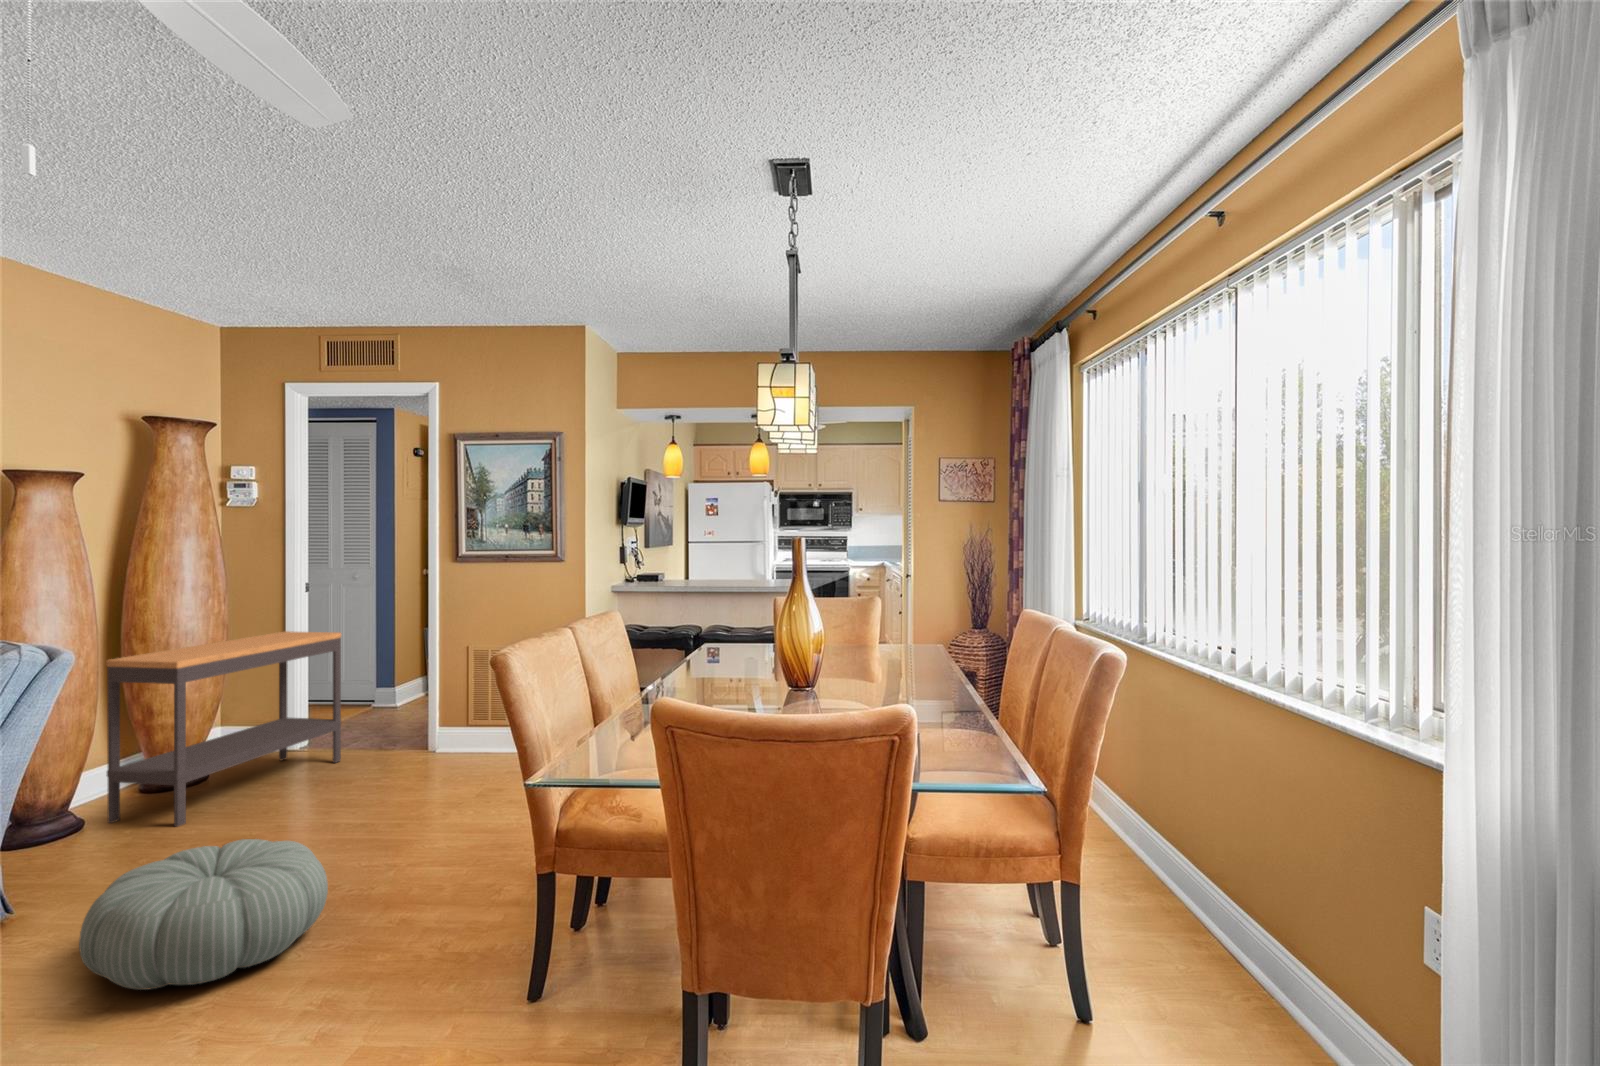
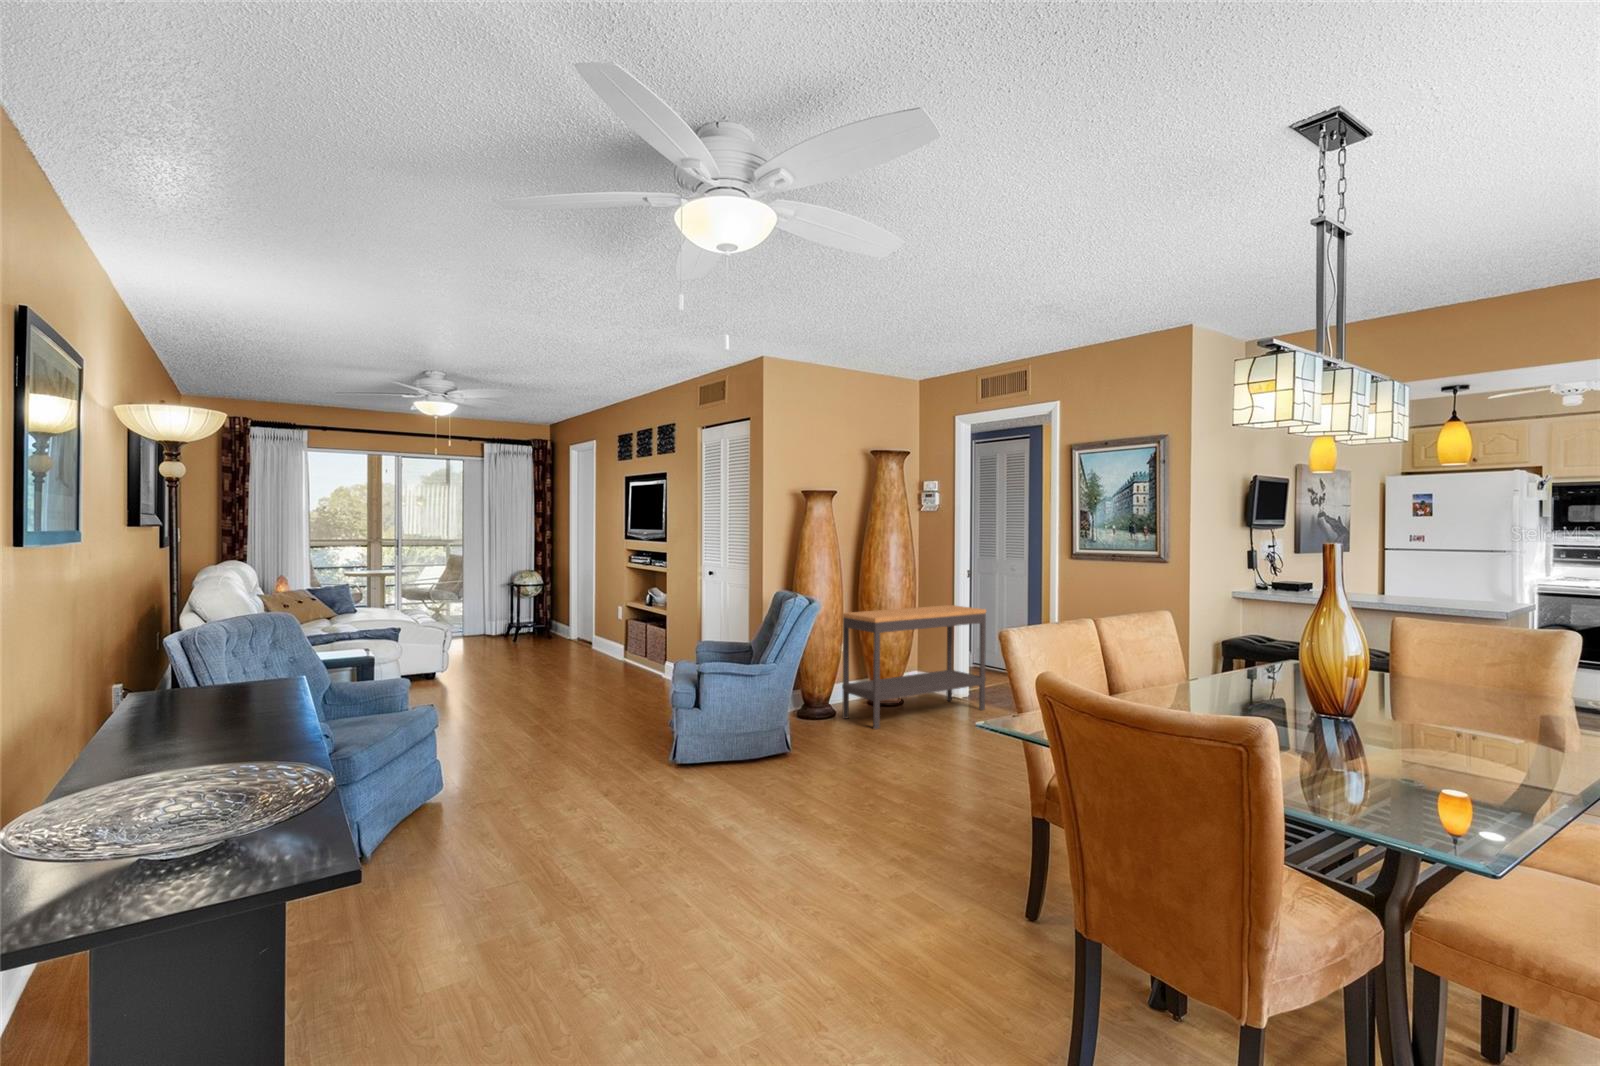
pouf: present [79,839,328,990] -> none [800,737,930,819]

